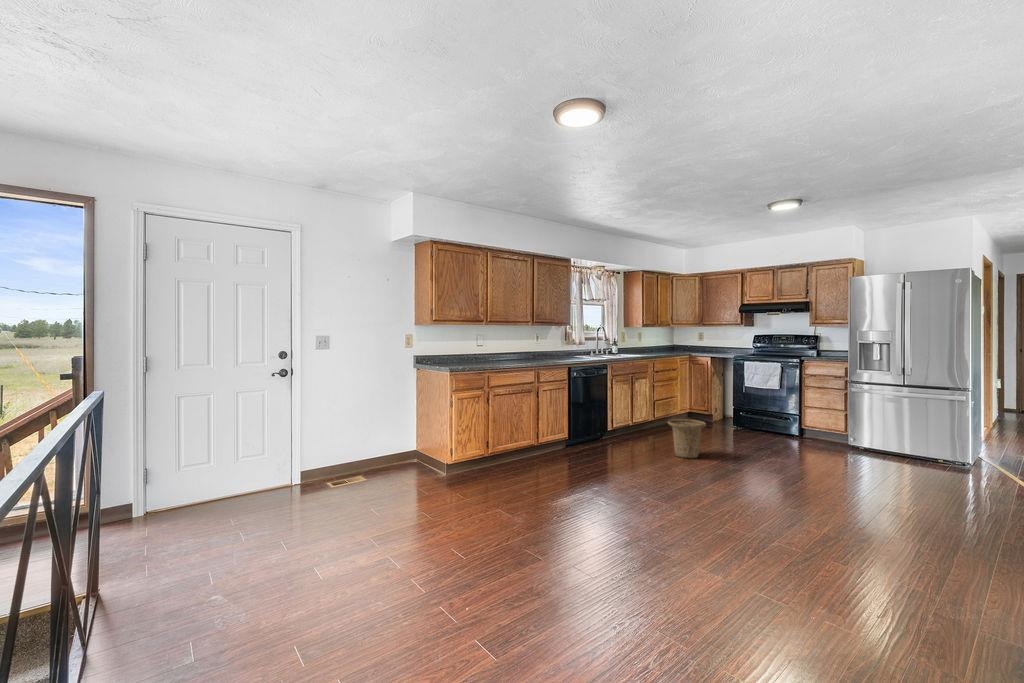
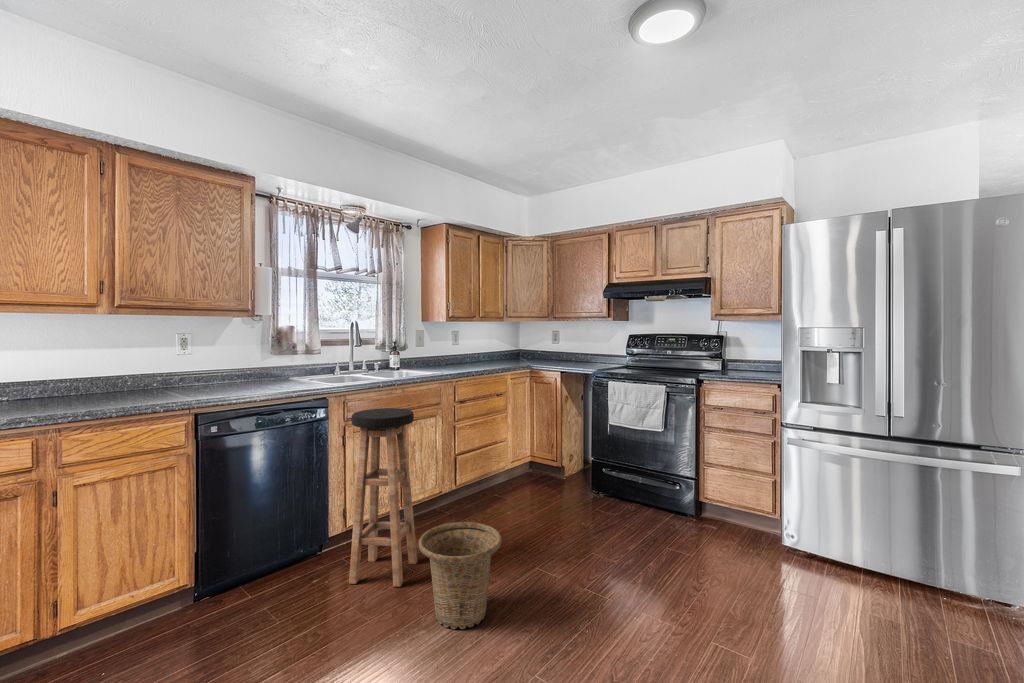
bar stool: none [625,369,654,449] -> present [349,408,417,587]

